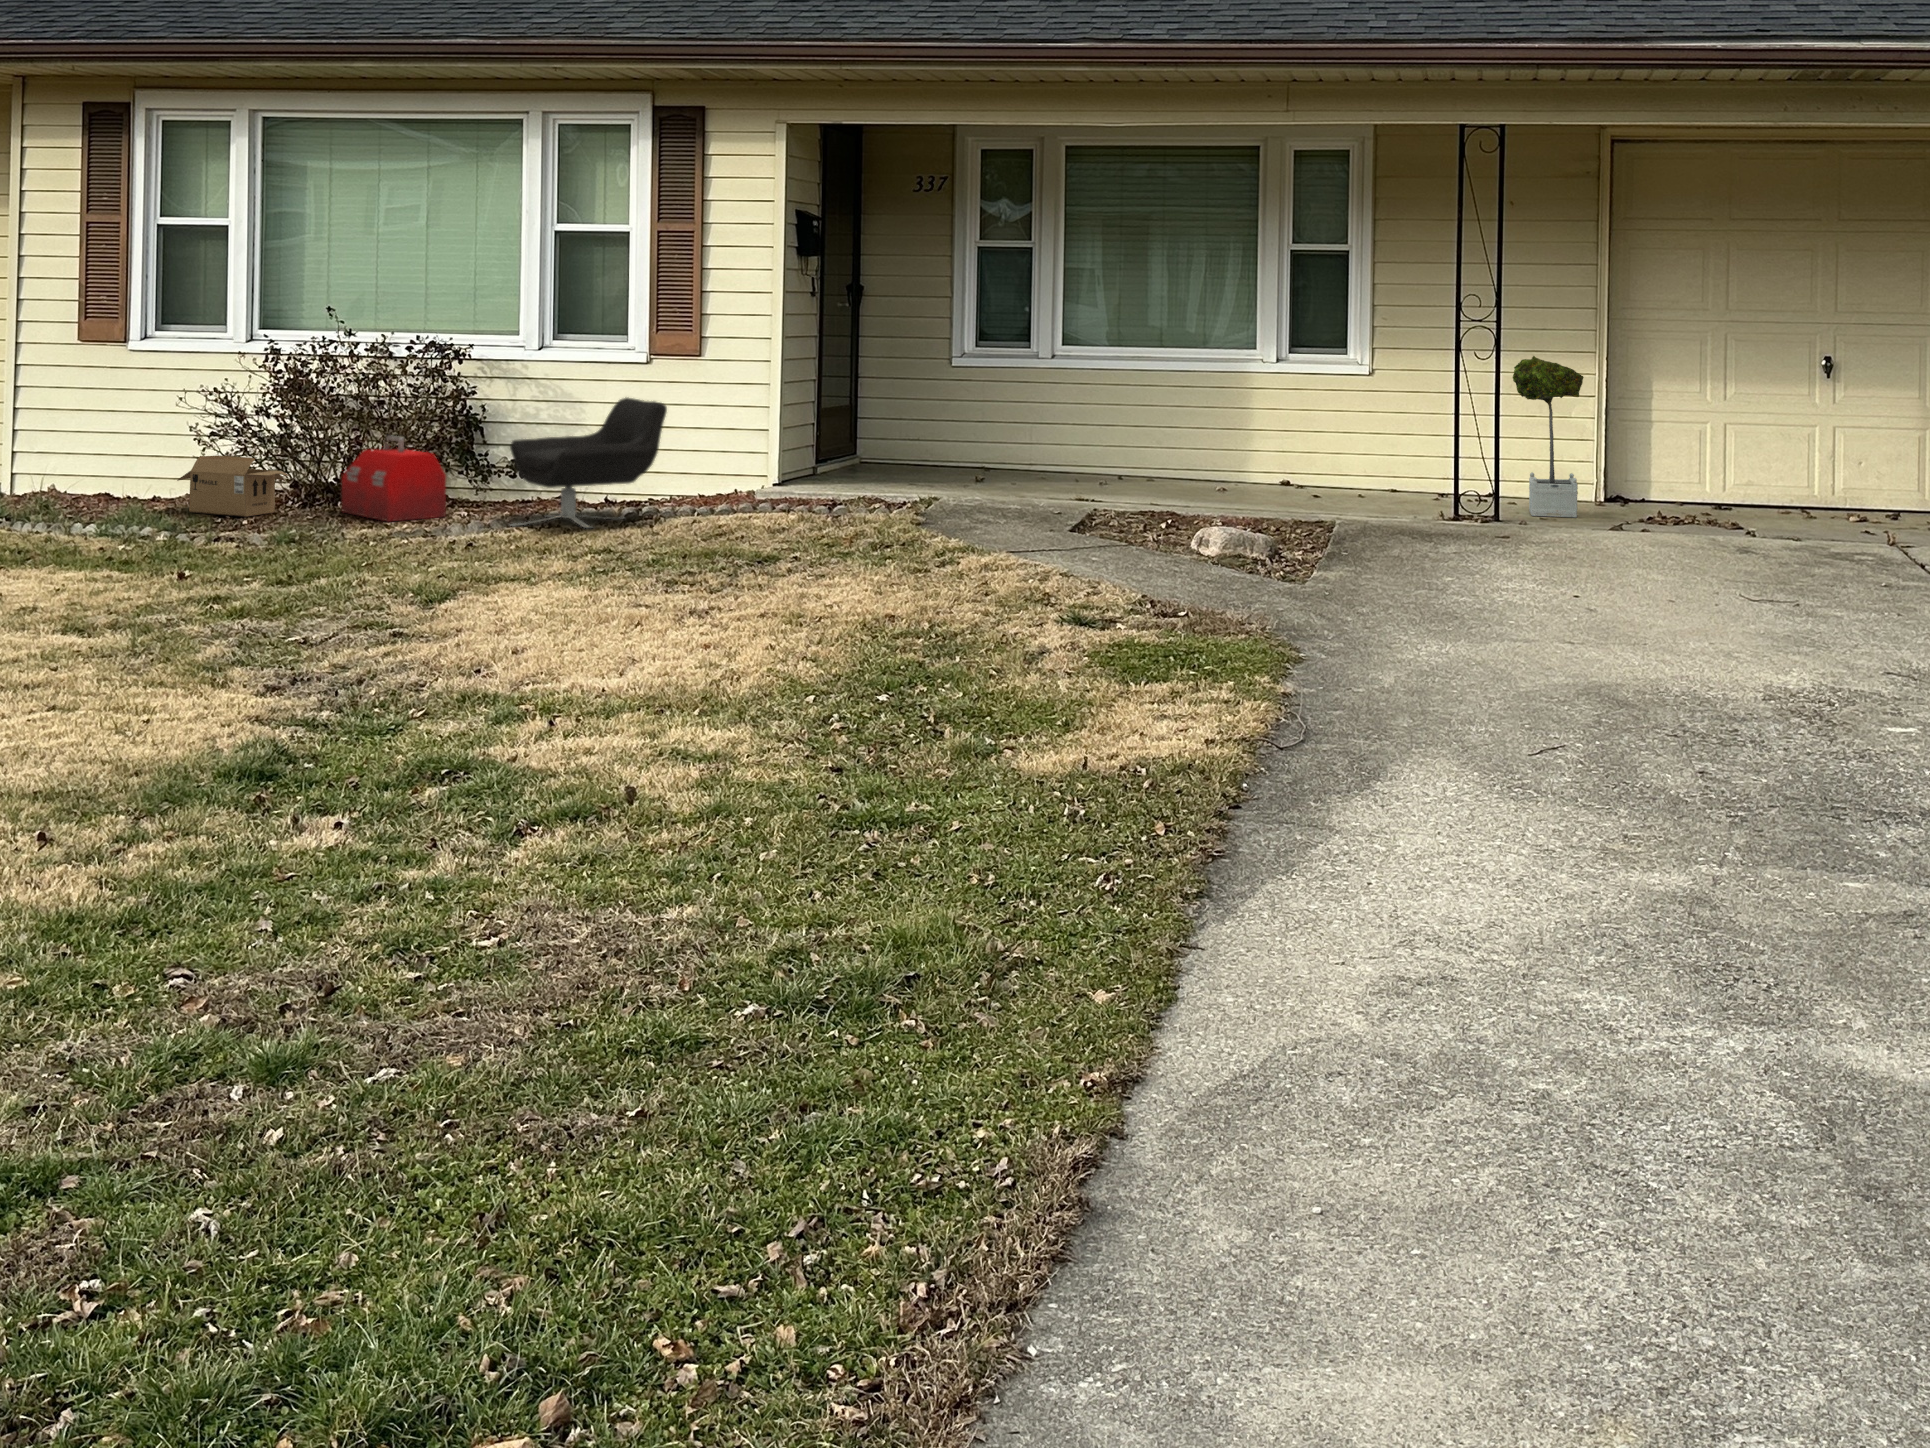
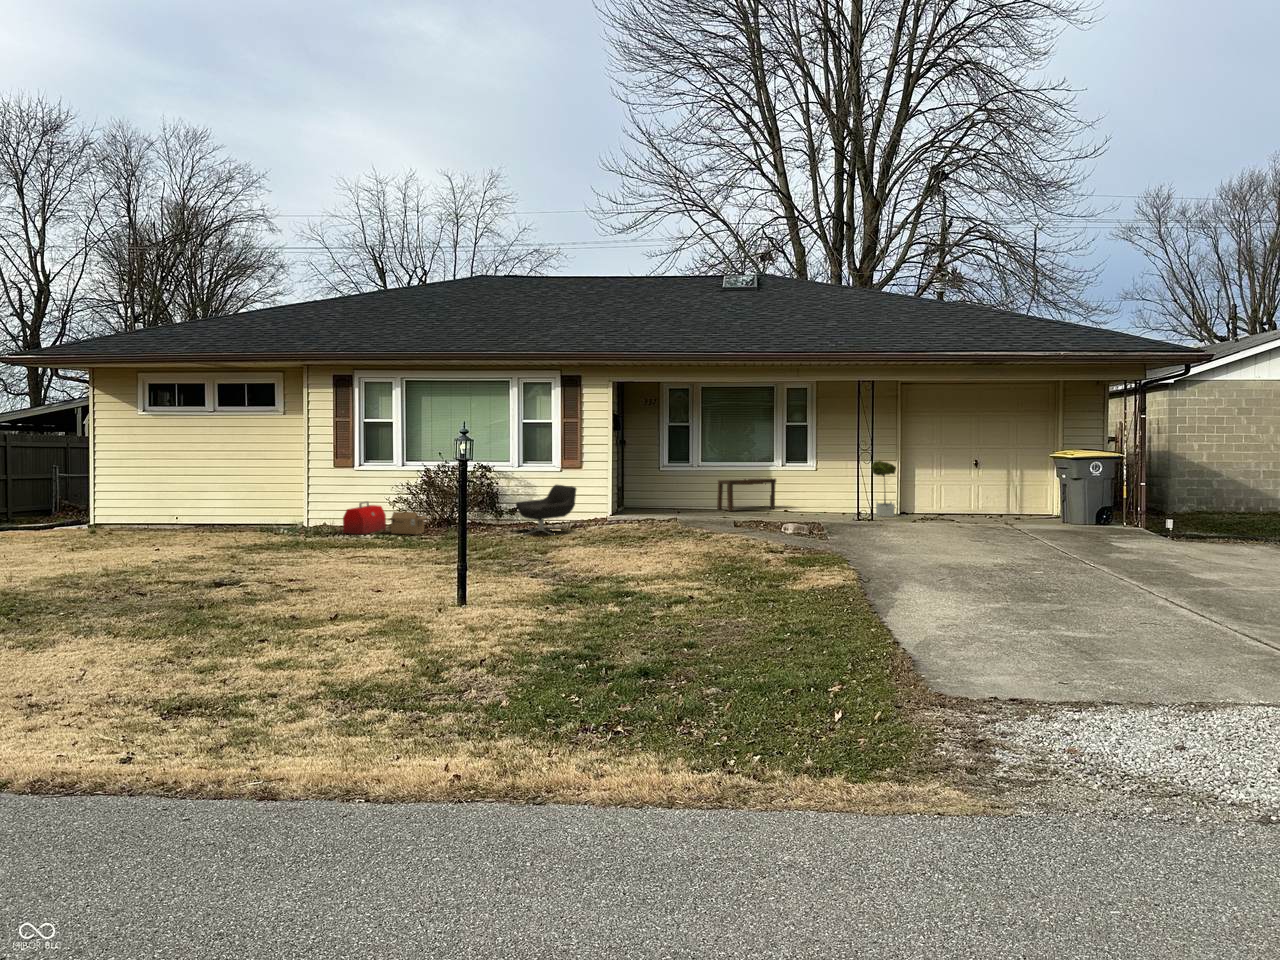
bench: none [1079,398,1242,487] -> present [717,478,776,511]
toolbox: present [342,436,446,522] -> present [343,502,386,534]

